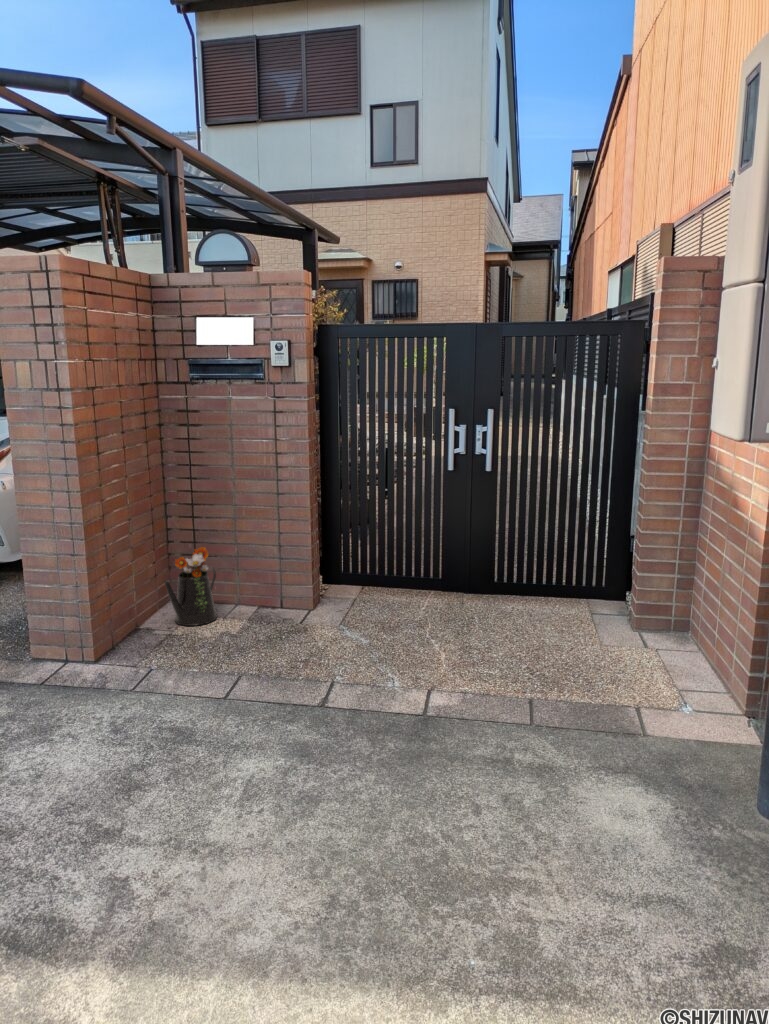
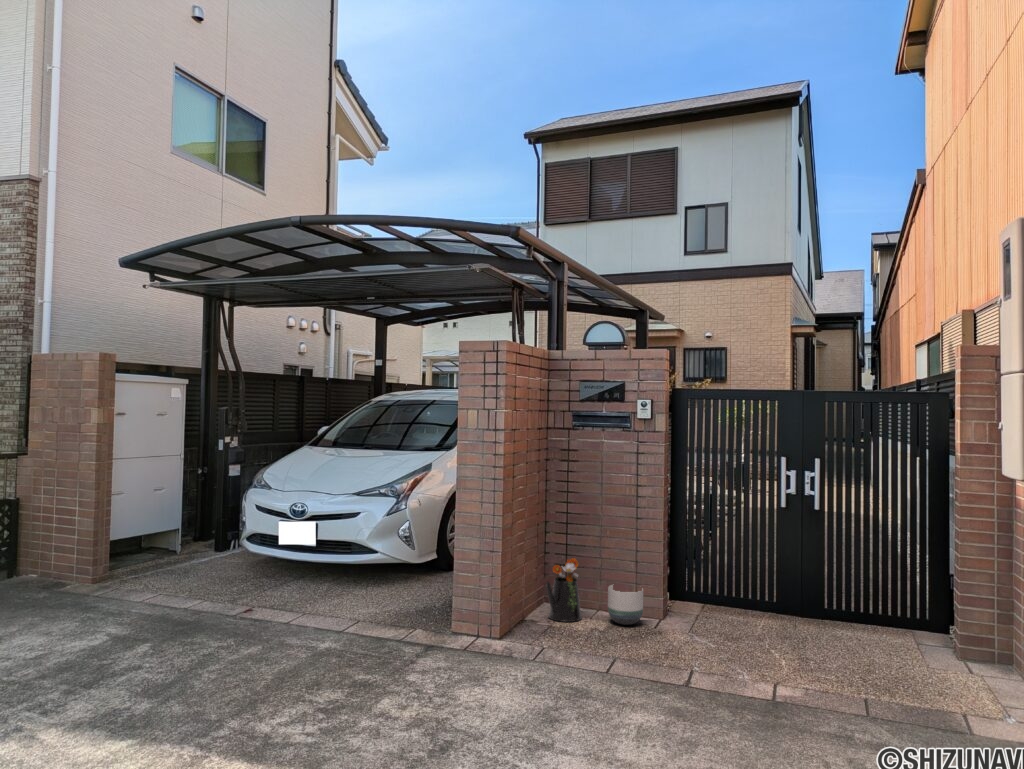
planter: none [246,573,290,622] -> present [608,584,643,625]

